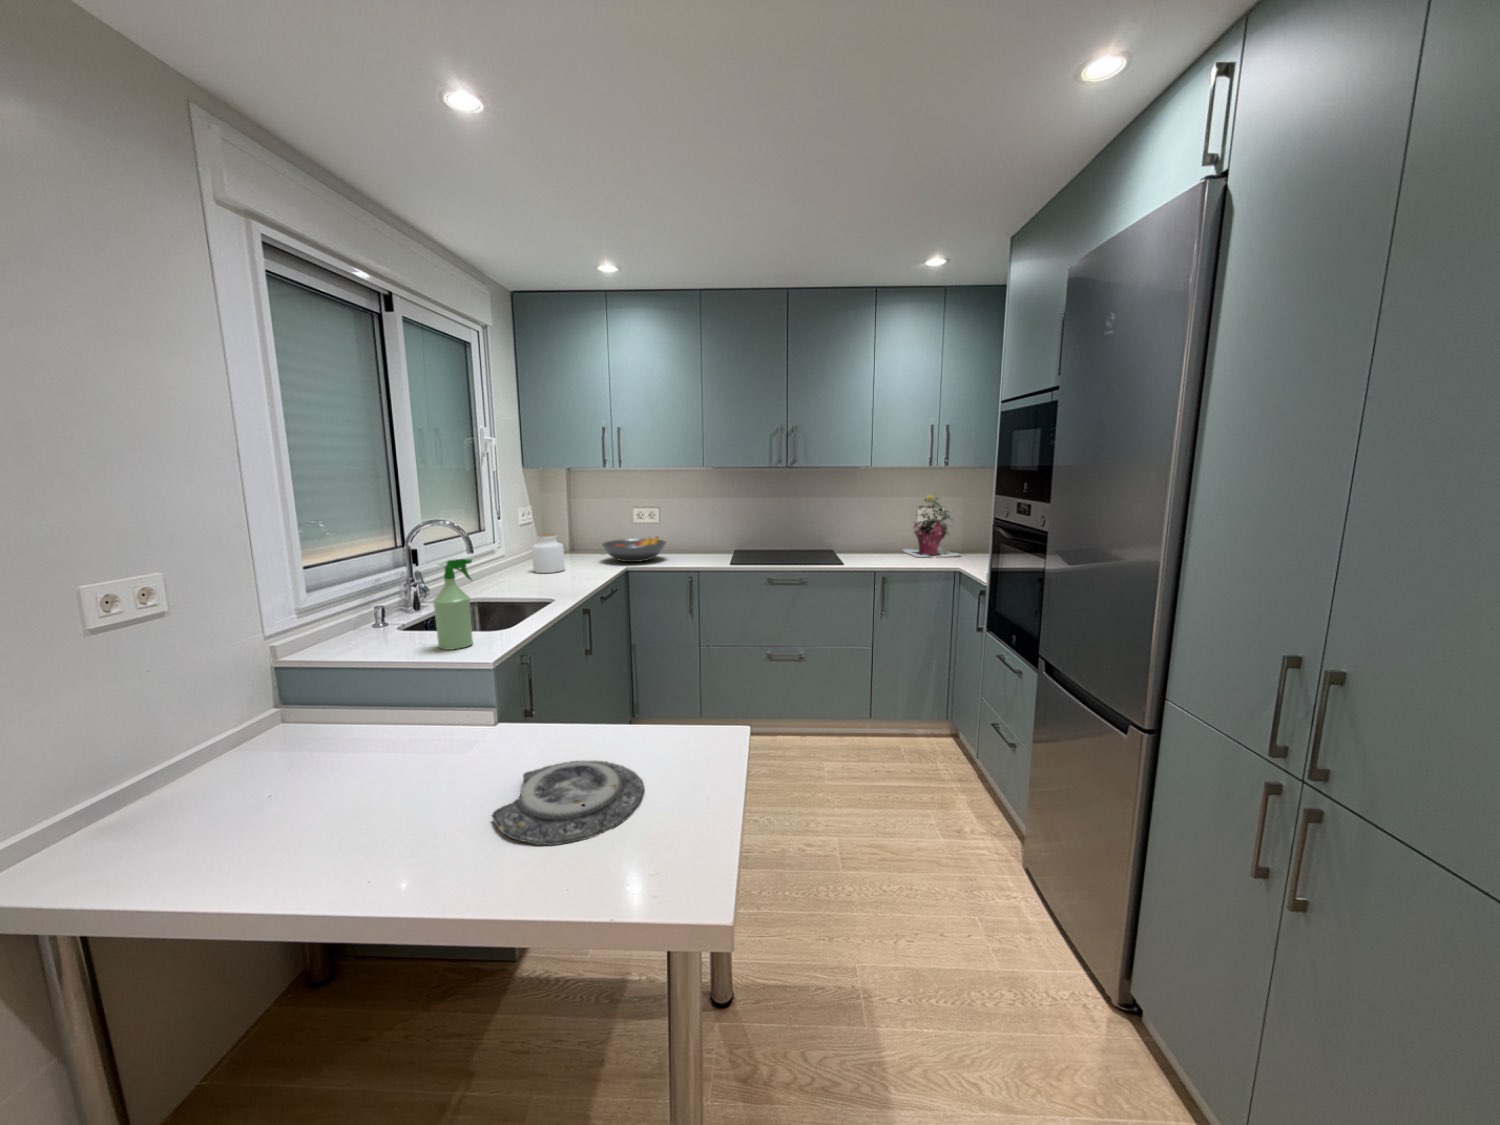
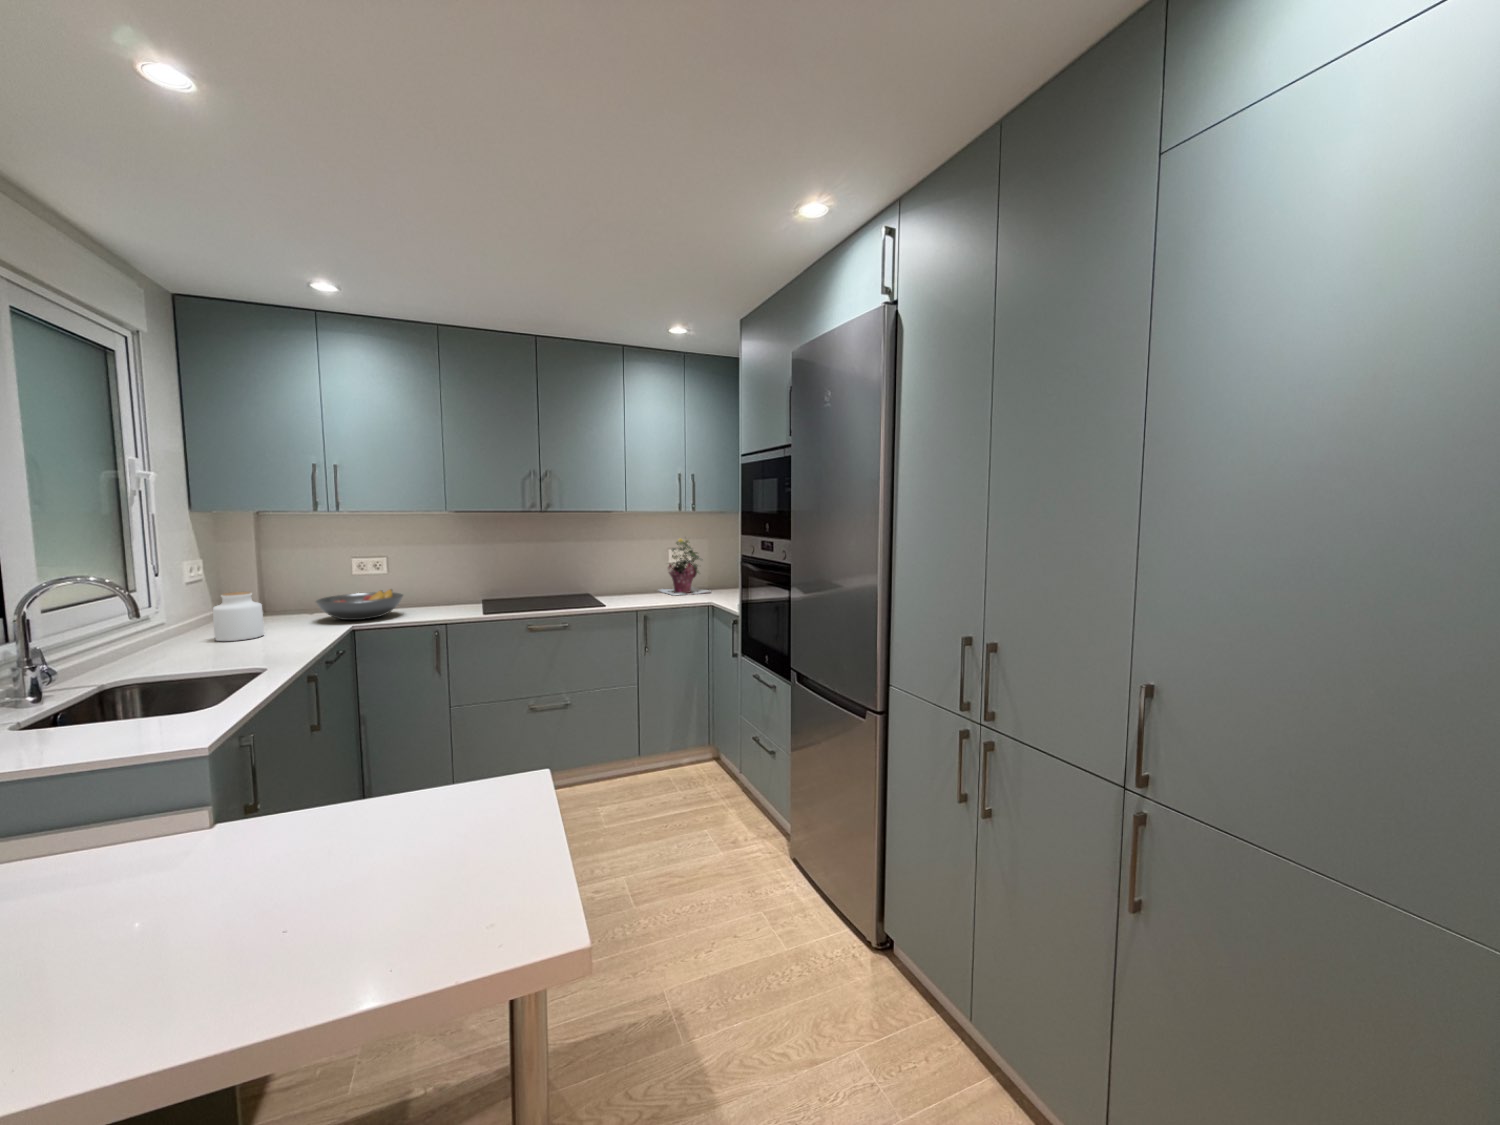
spray bottle: present [433,559,473,650] -> none [90,621,158,745]
plate: present [492,761,645,845] -> none [256,832,459,939]

